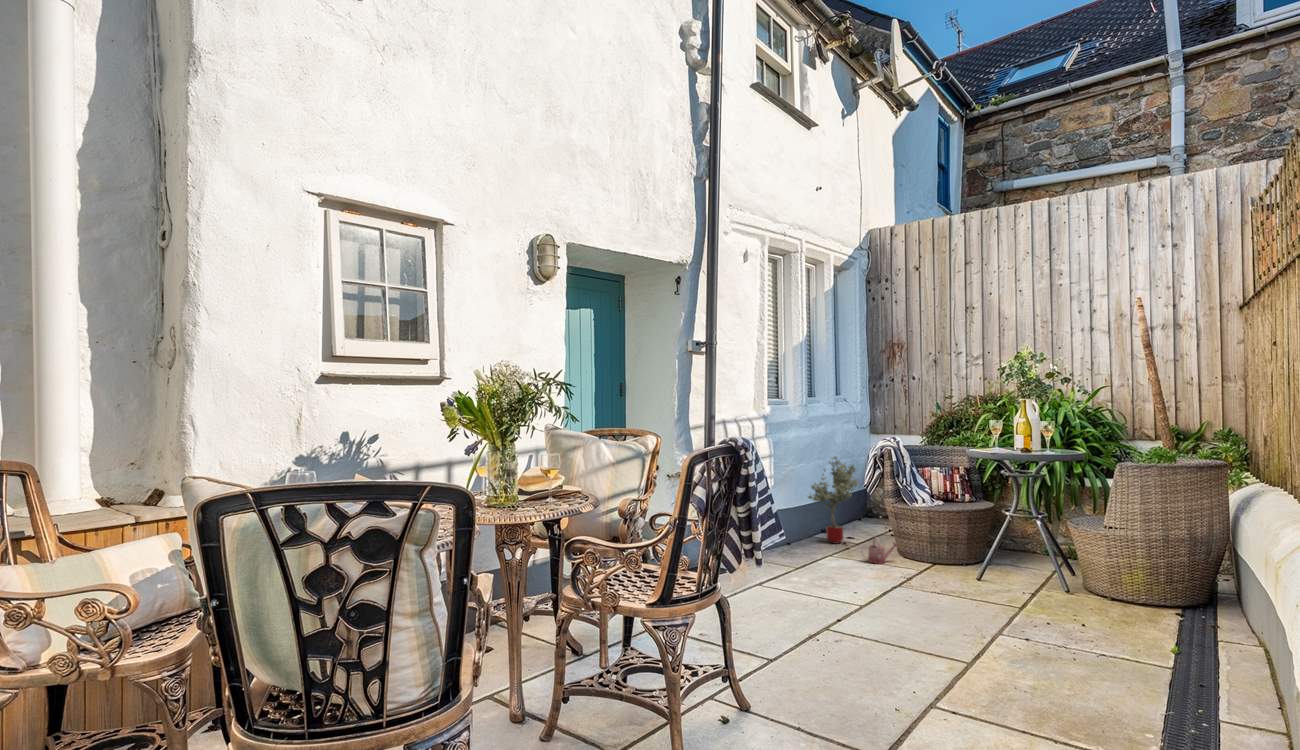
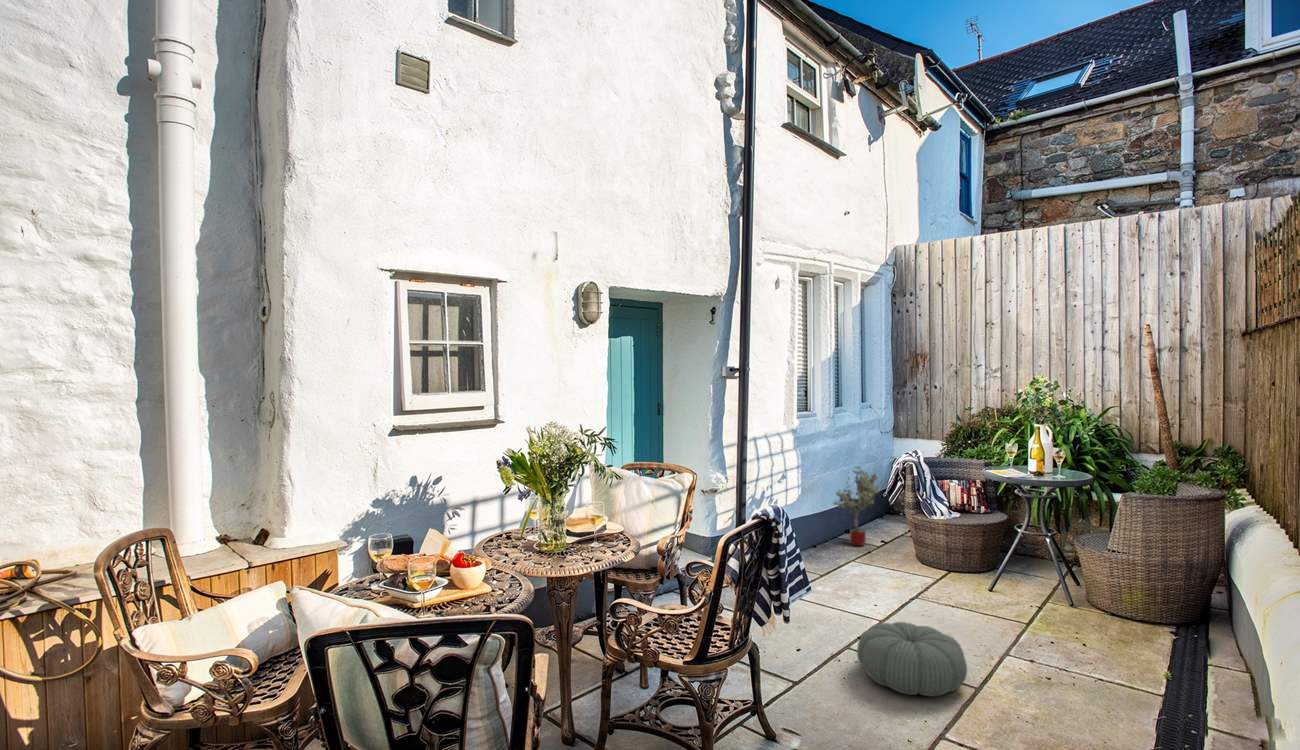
watering can: present [861,537,898,564] -> none [883,544,919,568]
pouf: none [824,608,946,687] -> present [857,622,967,696]

